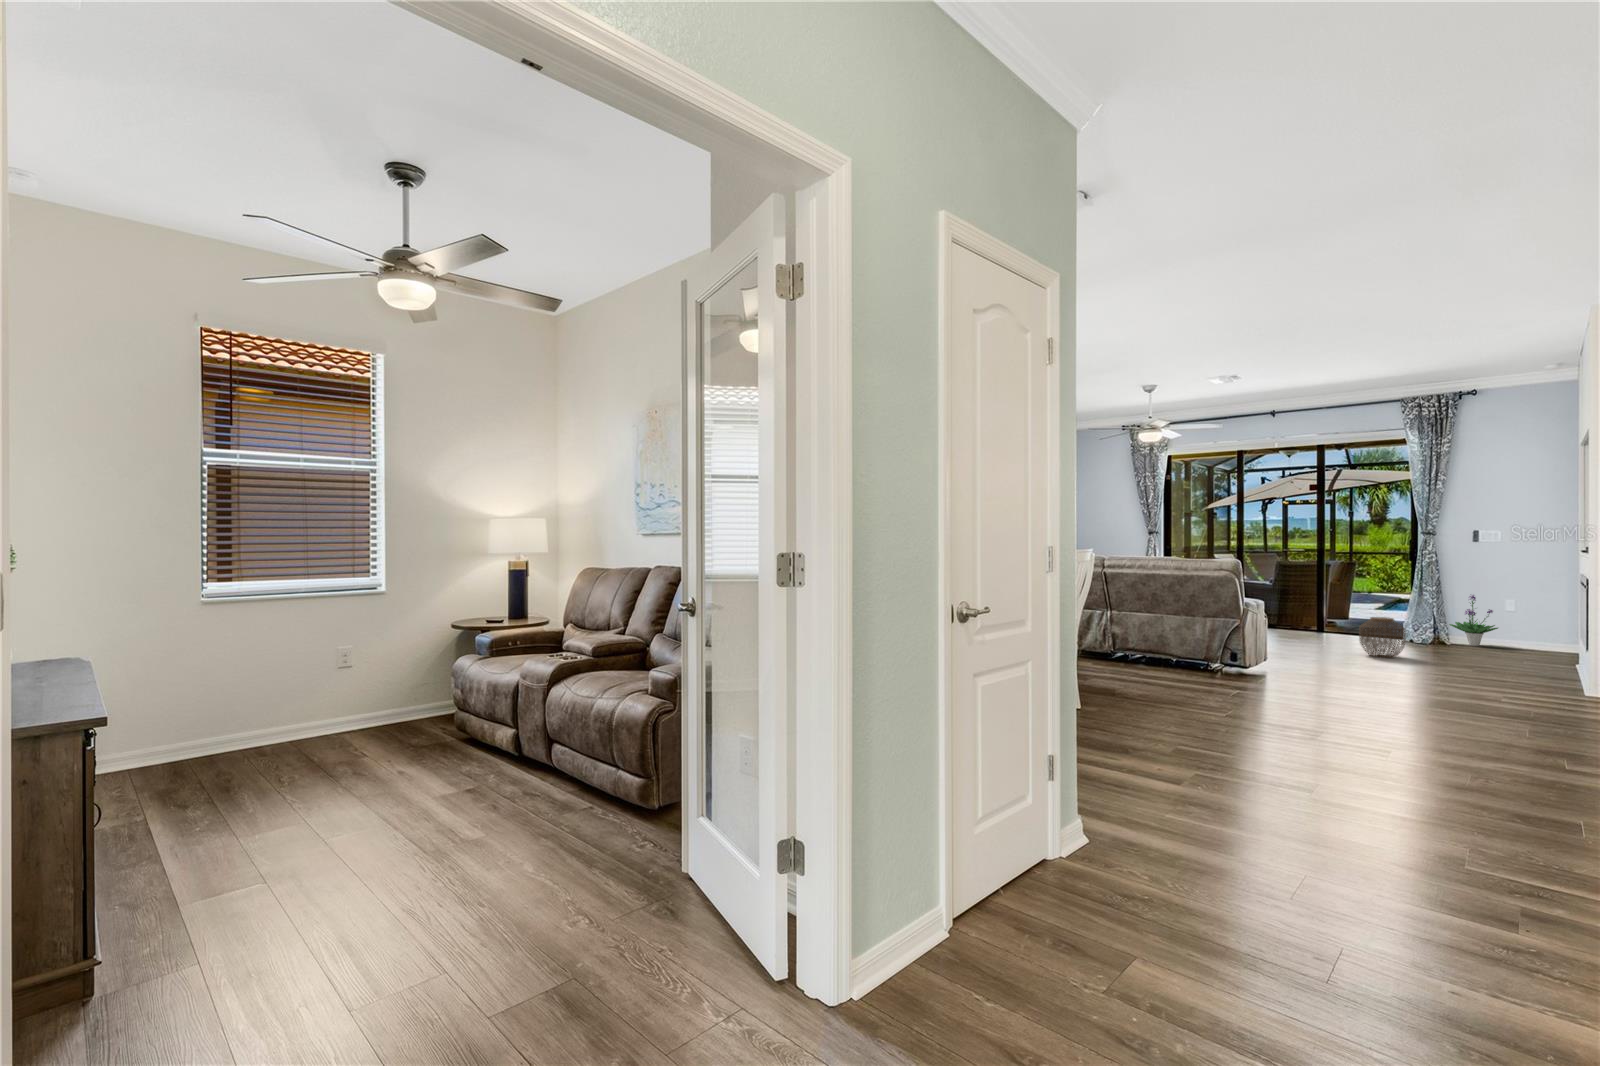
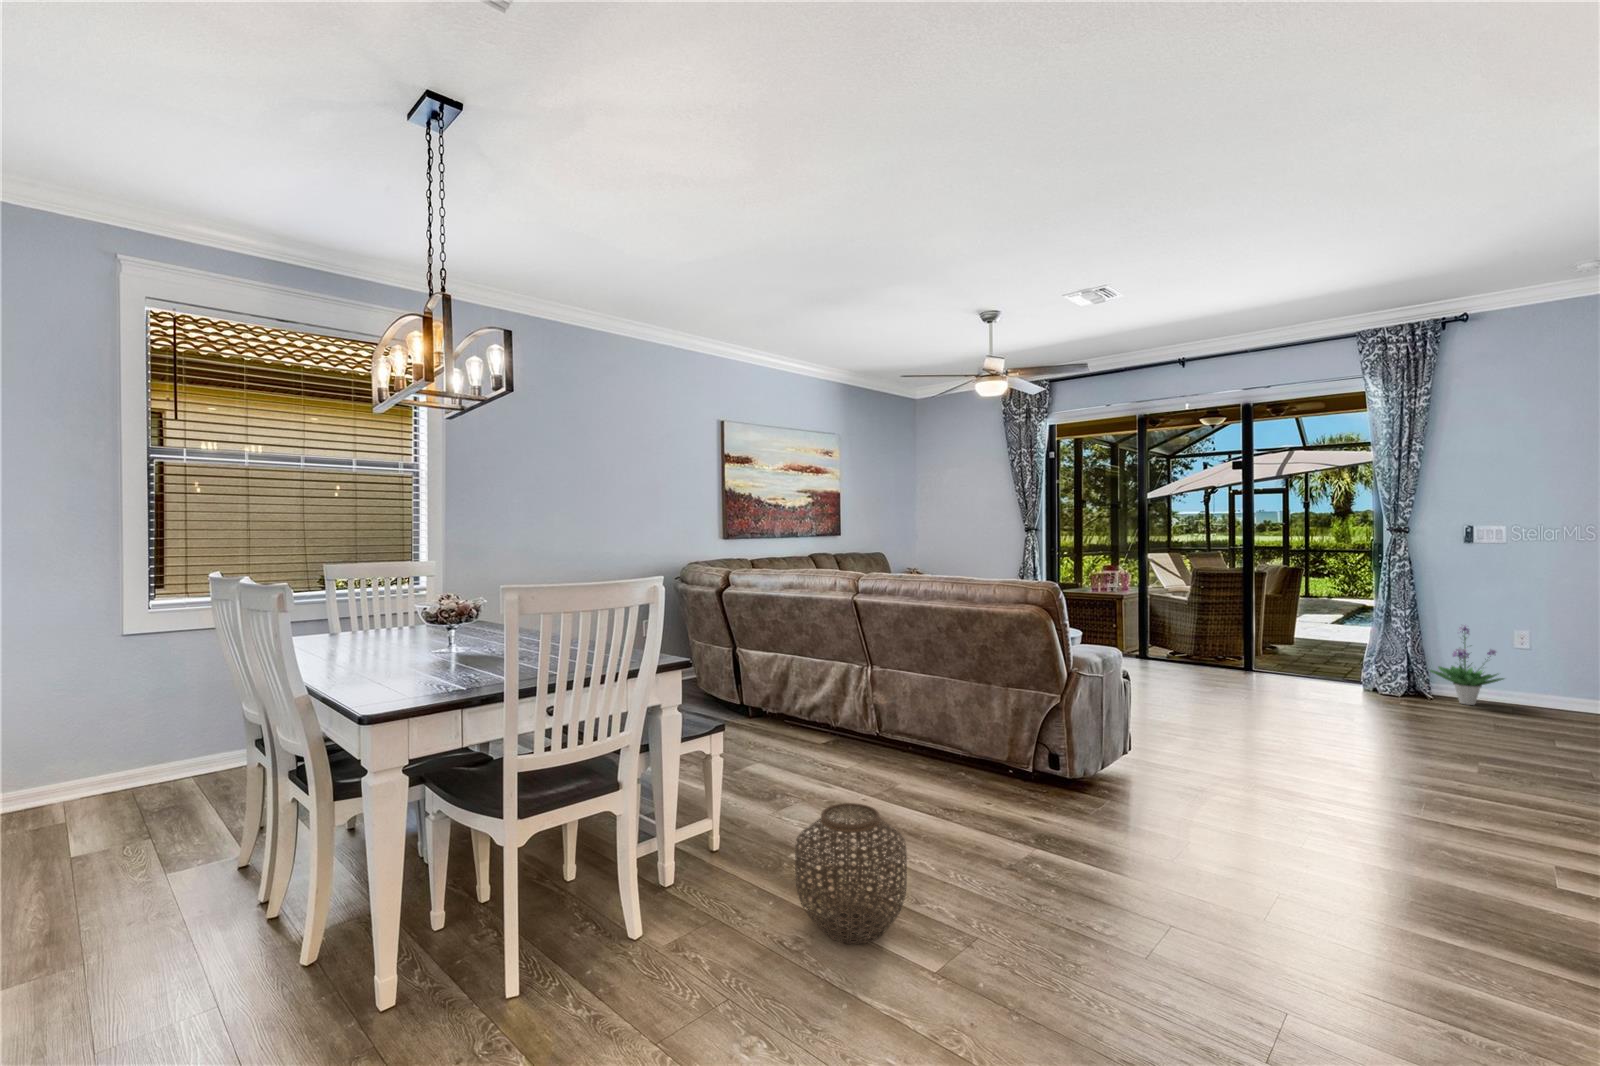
woven basket: present [1359,617,1406,658] -> present [795,803,907,944]

